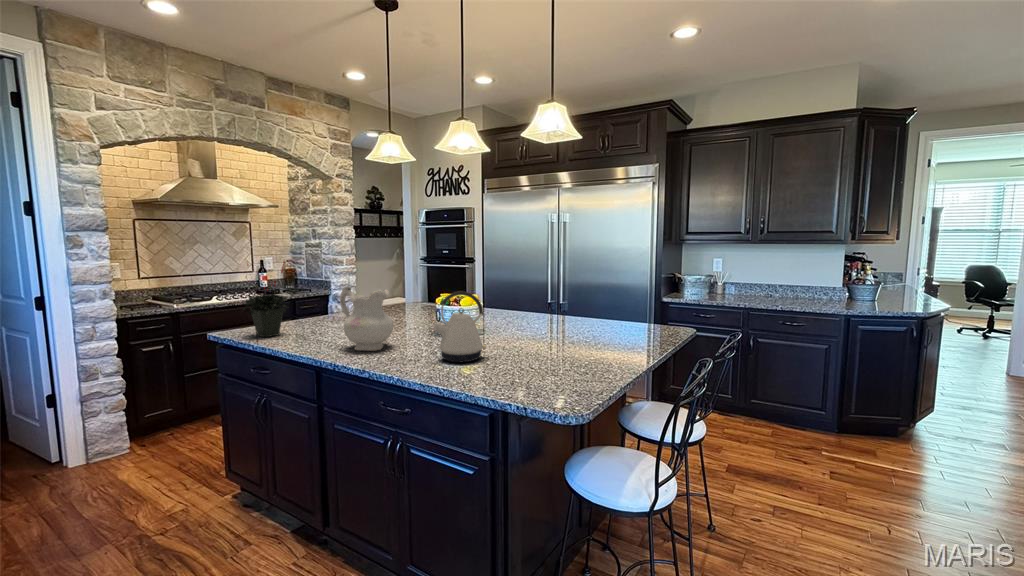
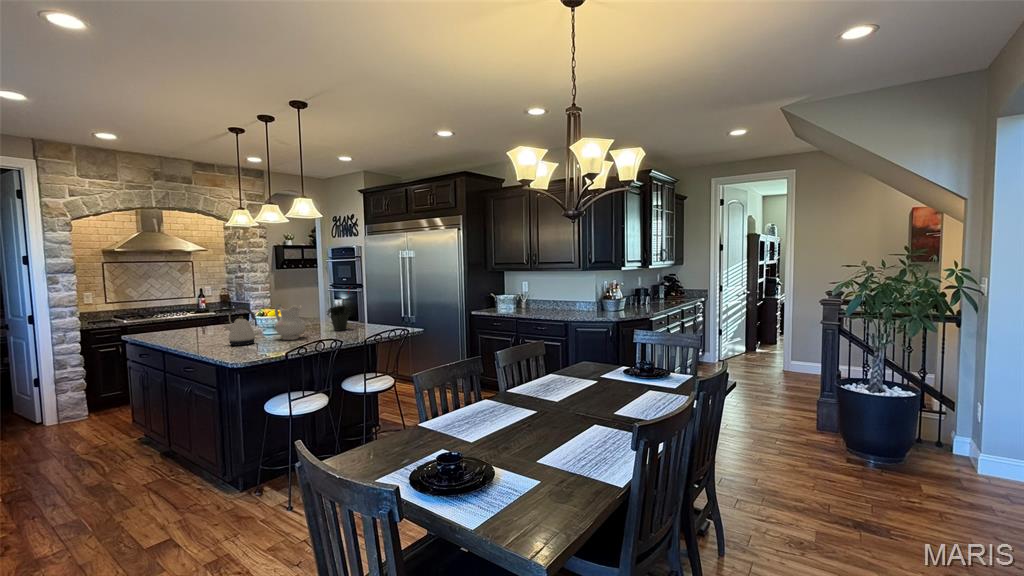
potted plant: present [243,264,287,337] -> present [327,292,351,331]
ceramic pitcher: present [340,287,393,351] -> present [275,304,305,340]

